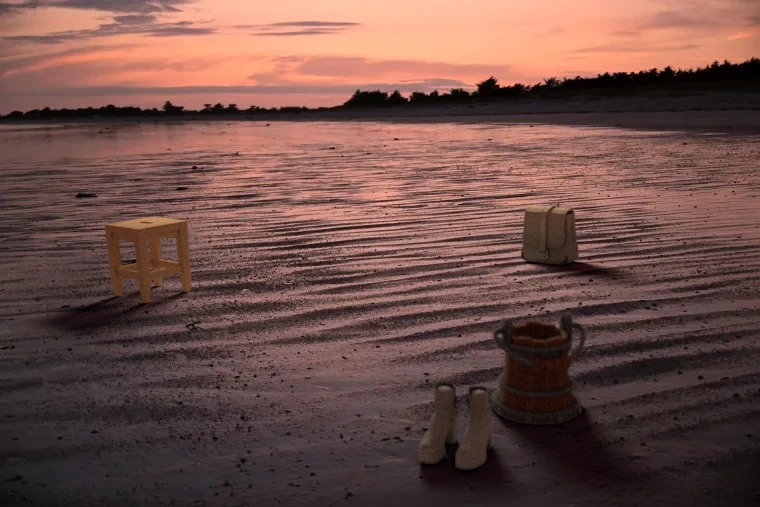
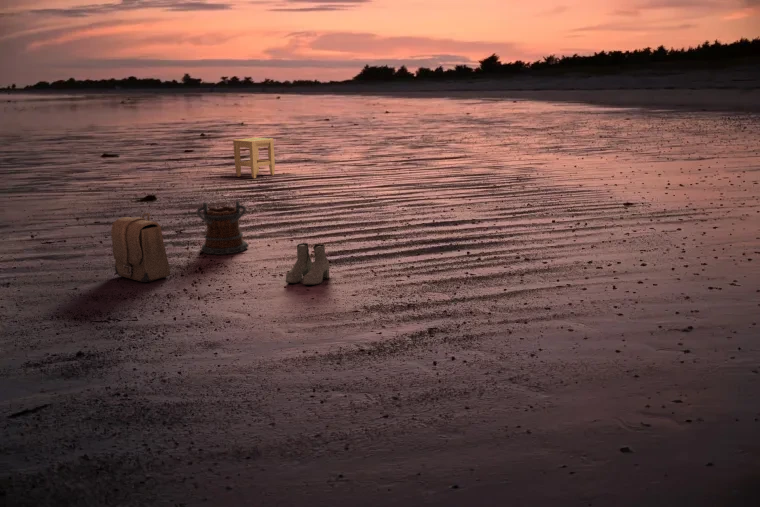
backpack: present [521,201,579,265] -> present [111,213,170,283]
stool: present [105,217,191,303] -> present [233,138,275,178]
bucket: present [489,313,586,425] -> present [197,201,248,254]

